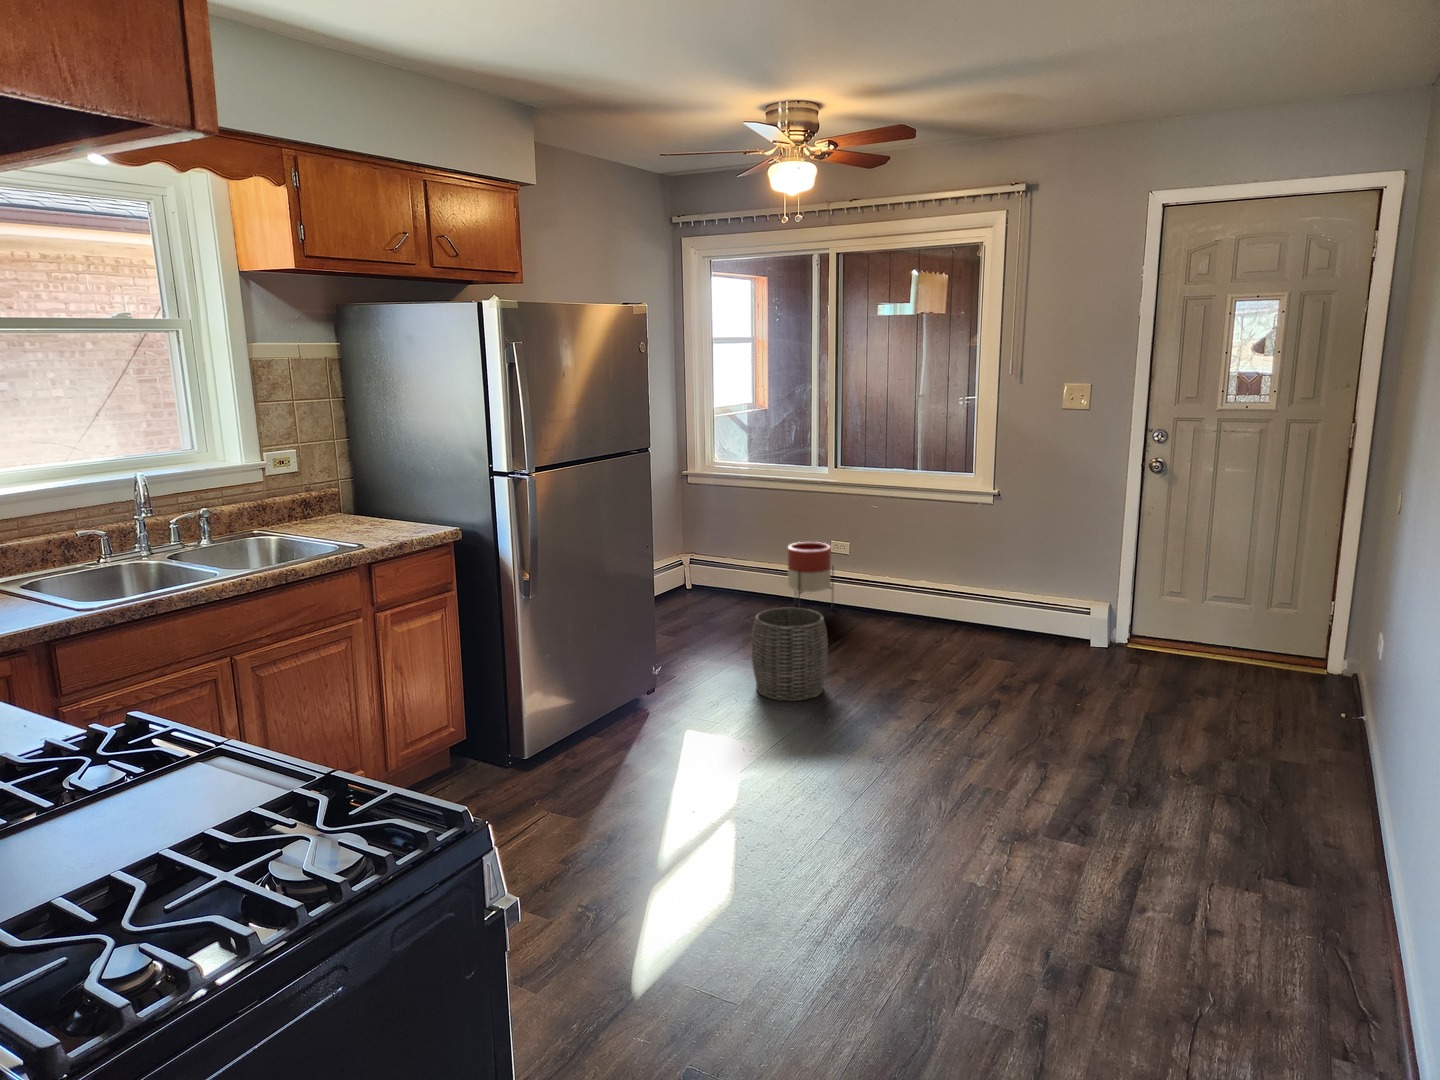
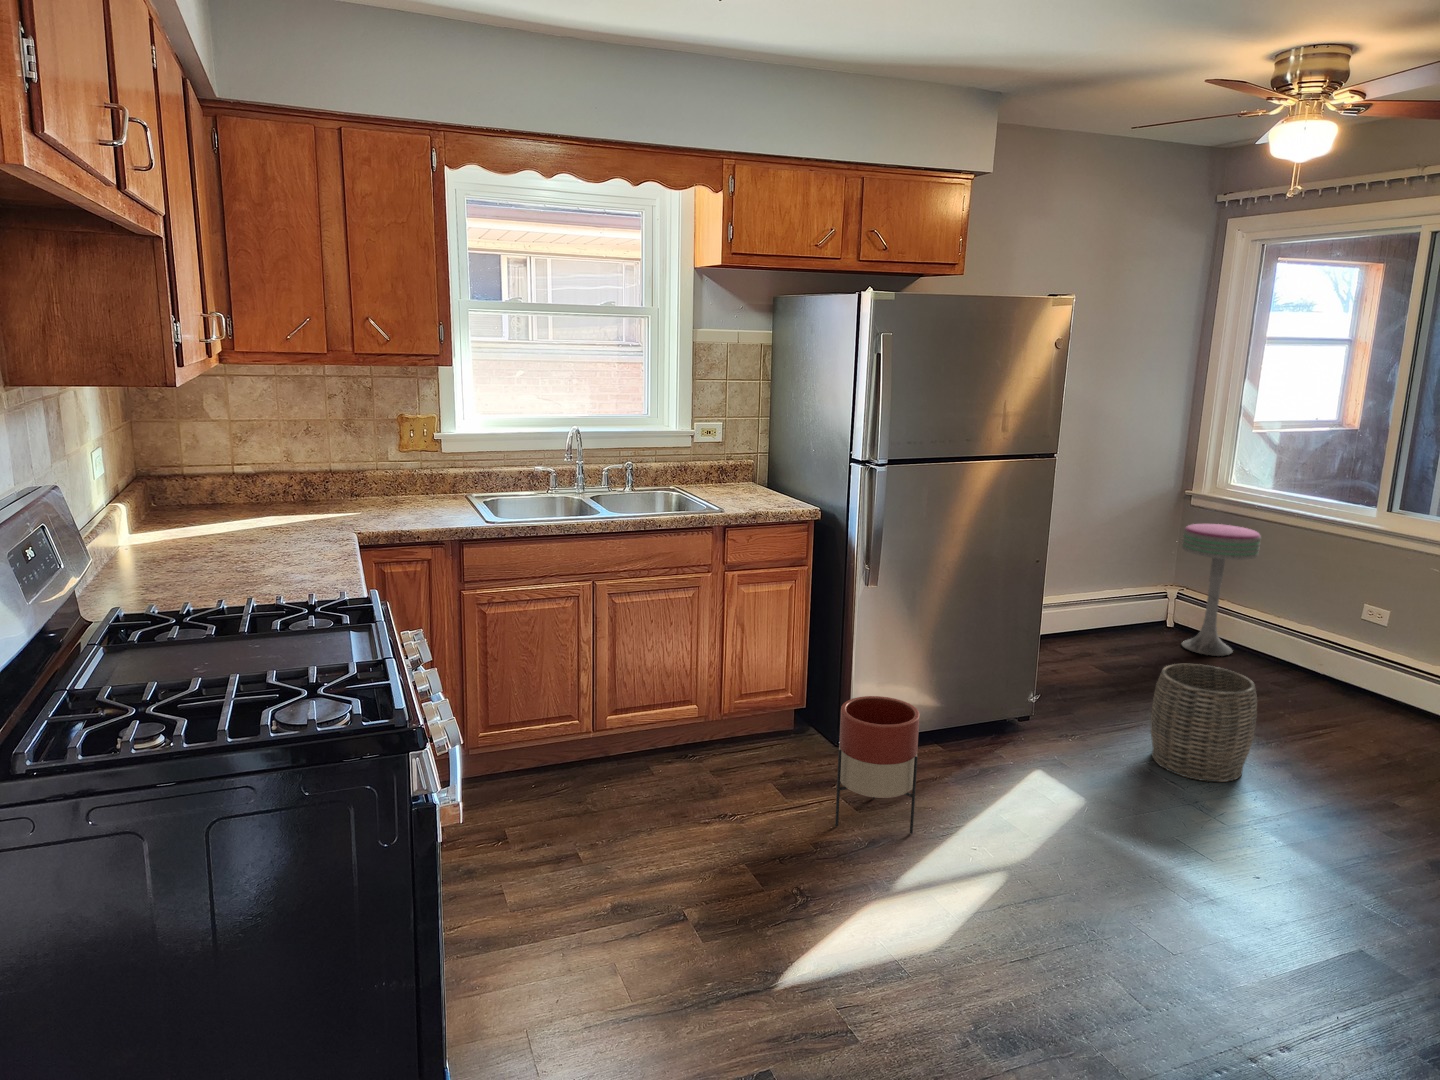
bar stool: none [696,495,753,605] -> present [1182,524,1261,656]
planter: present [788,542,834,608] -> present [835,696,920,834]

